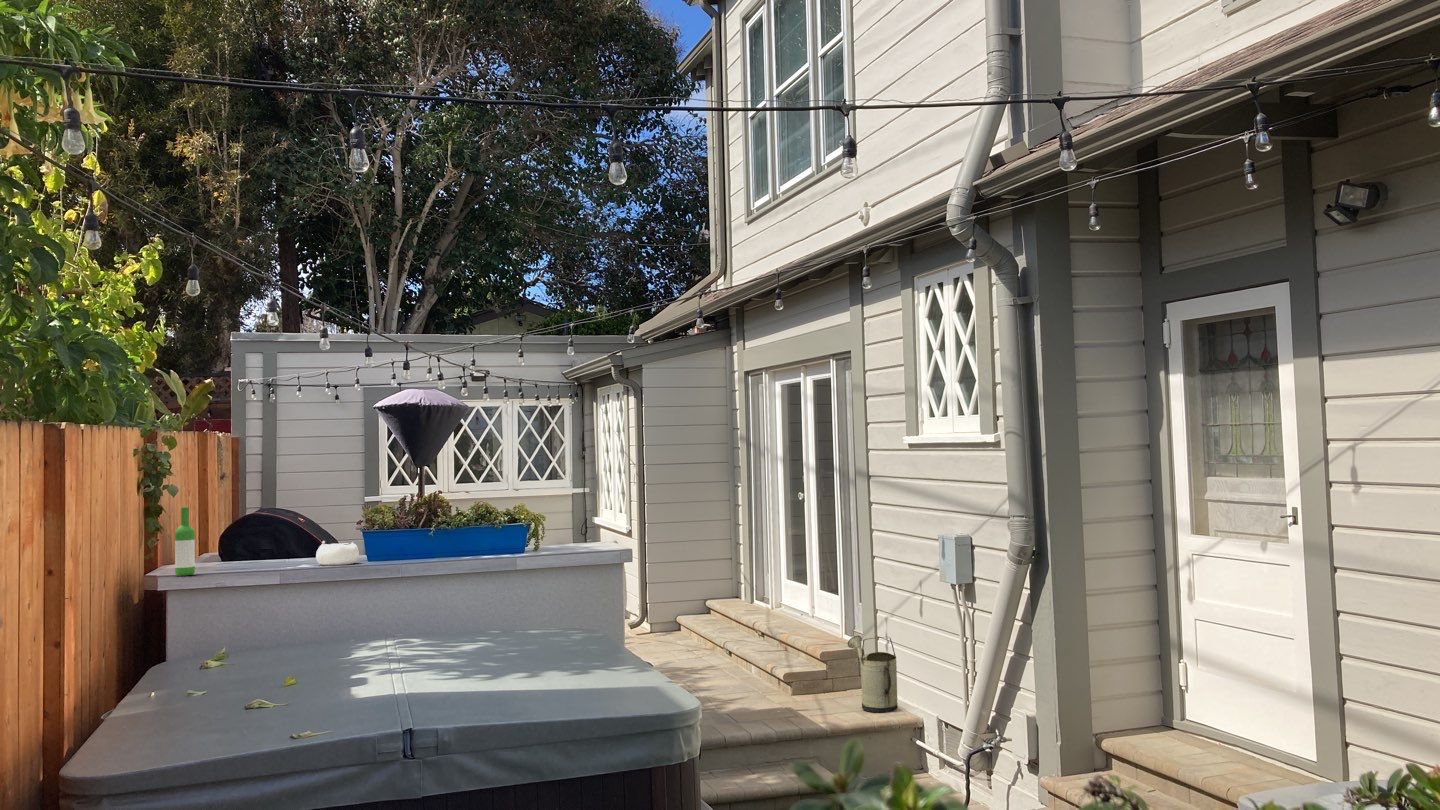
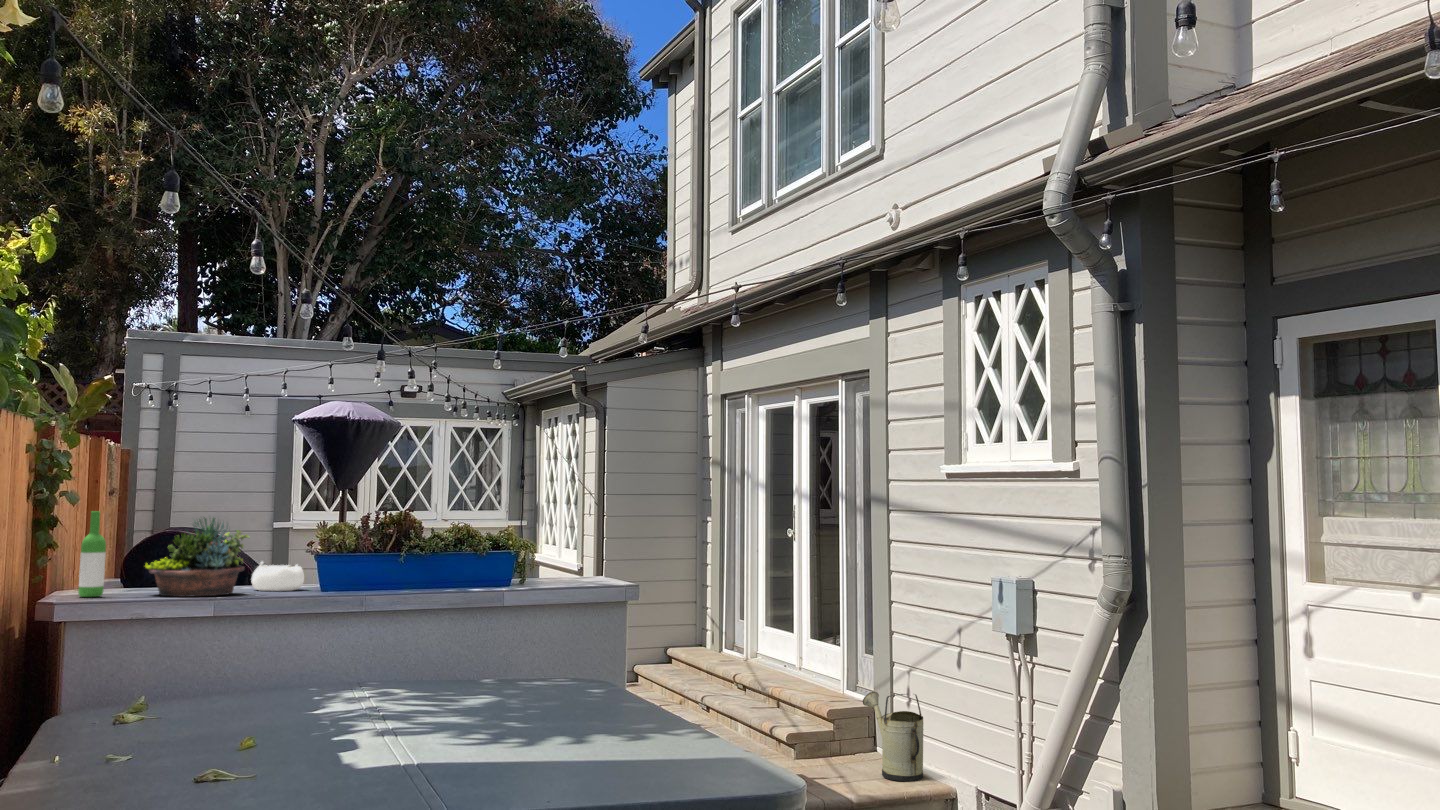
succulent planter: none [226,506,309,573] -> present [145,517,249,597]

